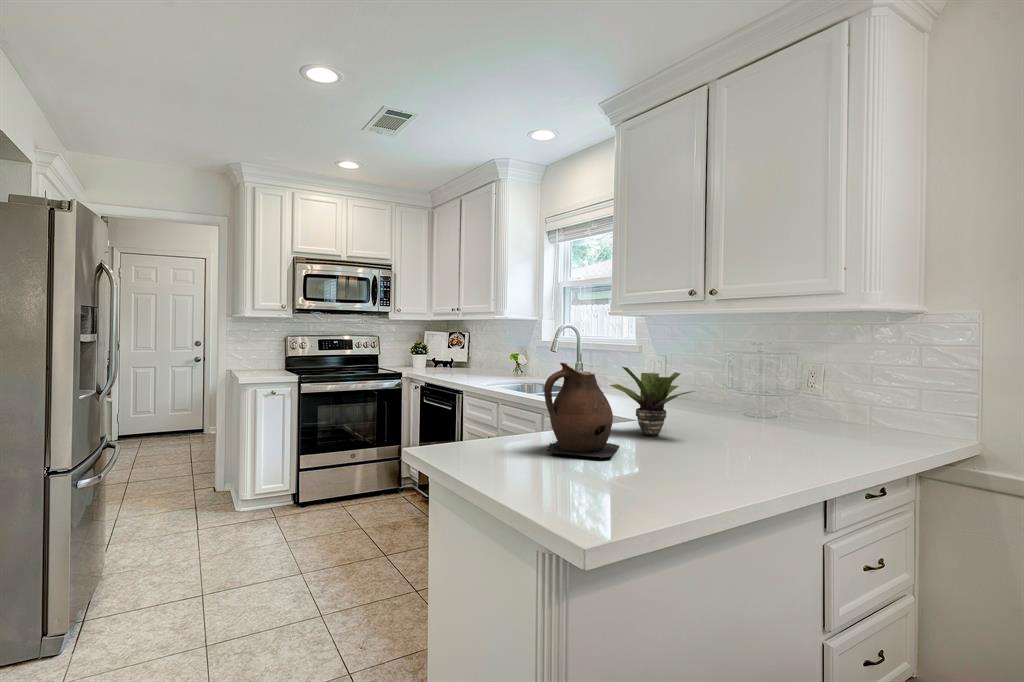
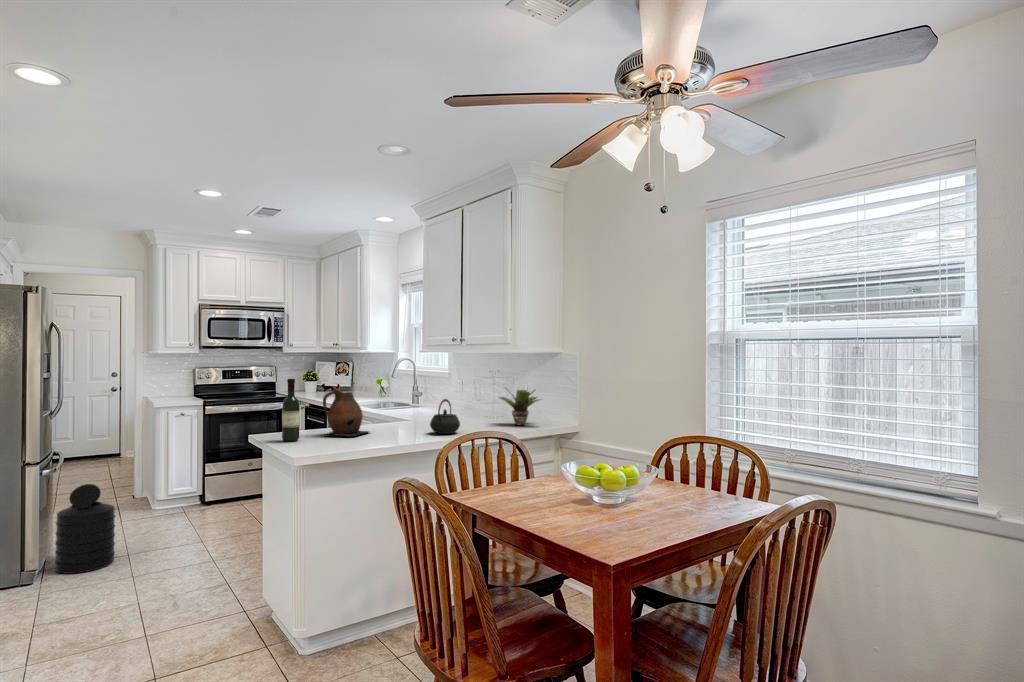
wine bottle: none [487,346,520,469] -> present [282,379,300,441]
potted plant: present [610,367,694,436] -> present [499,390,539,425]
kettle: none [730,390,790,455] -> present [430,399,460,434]
trash can: none [101,496,188,633] -> present [55,484,115,574]

